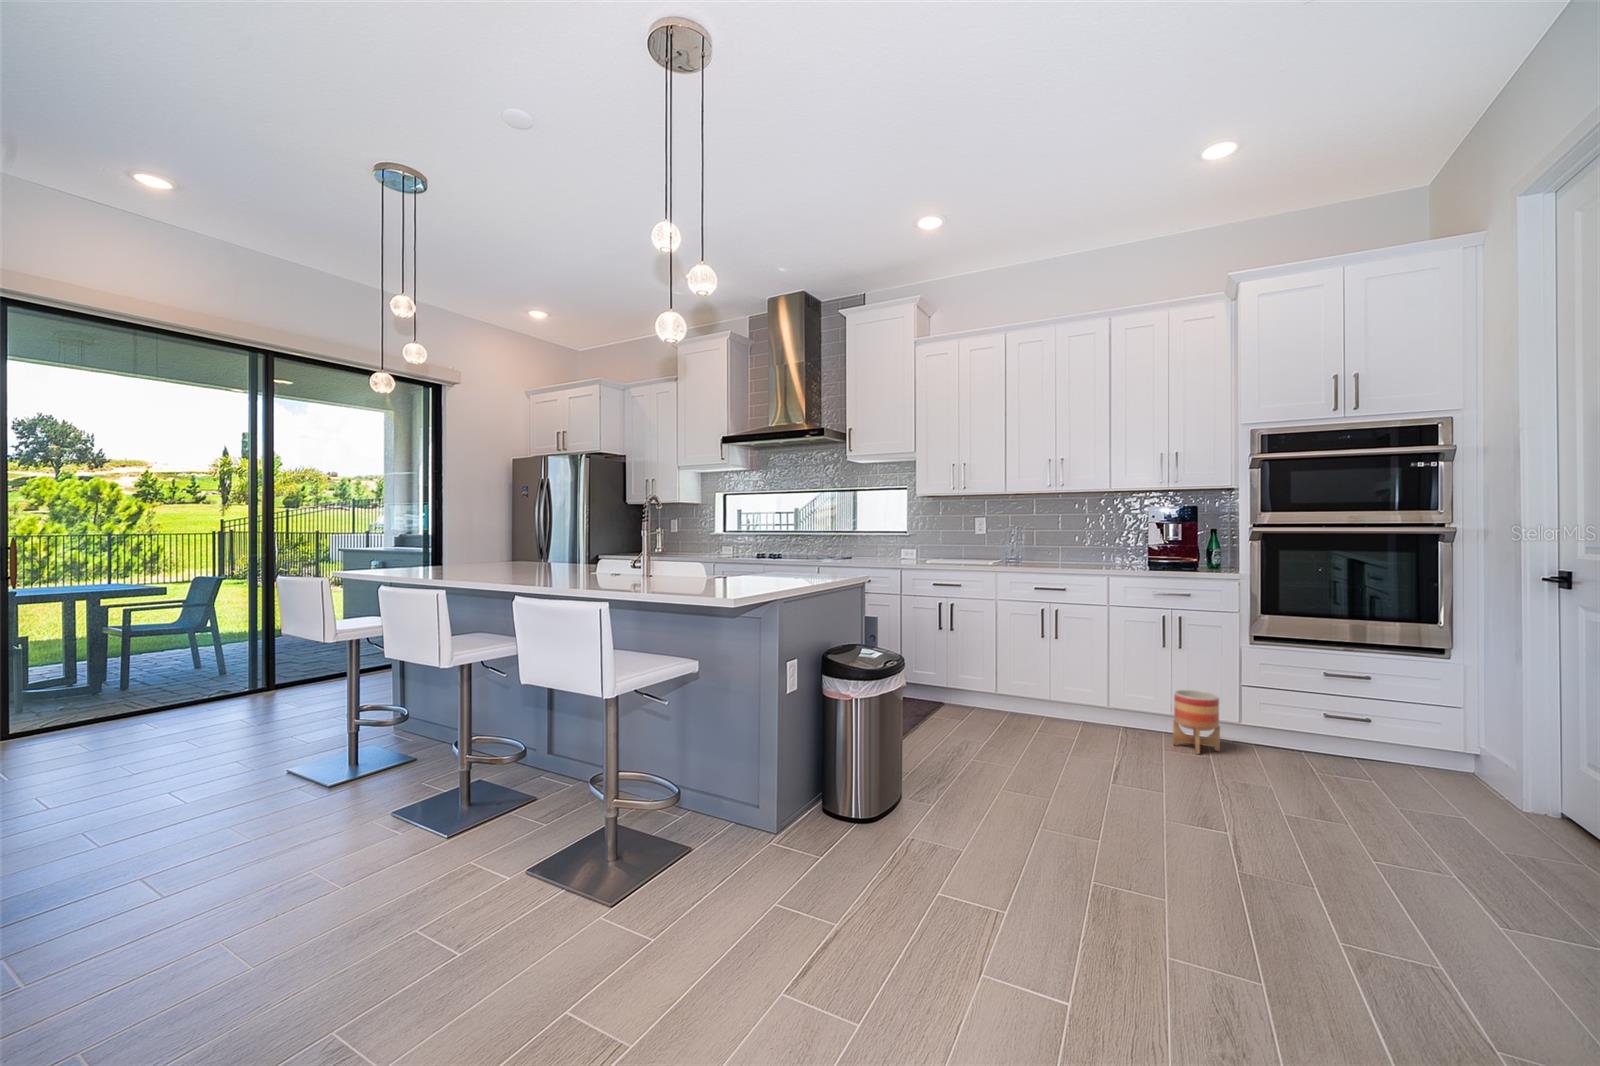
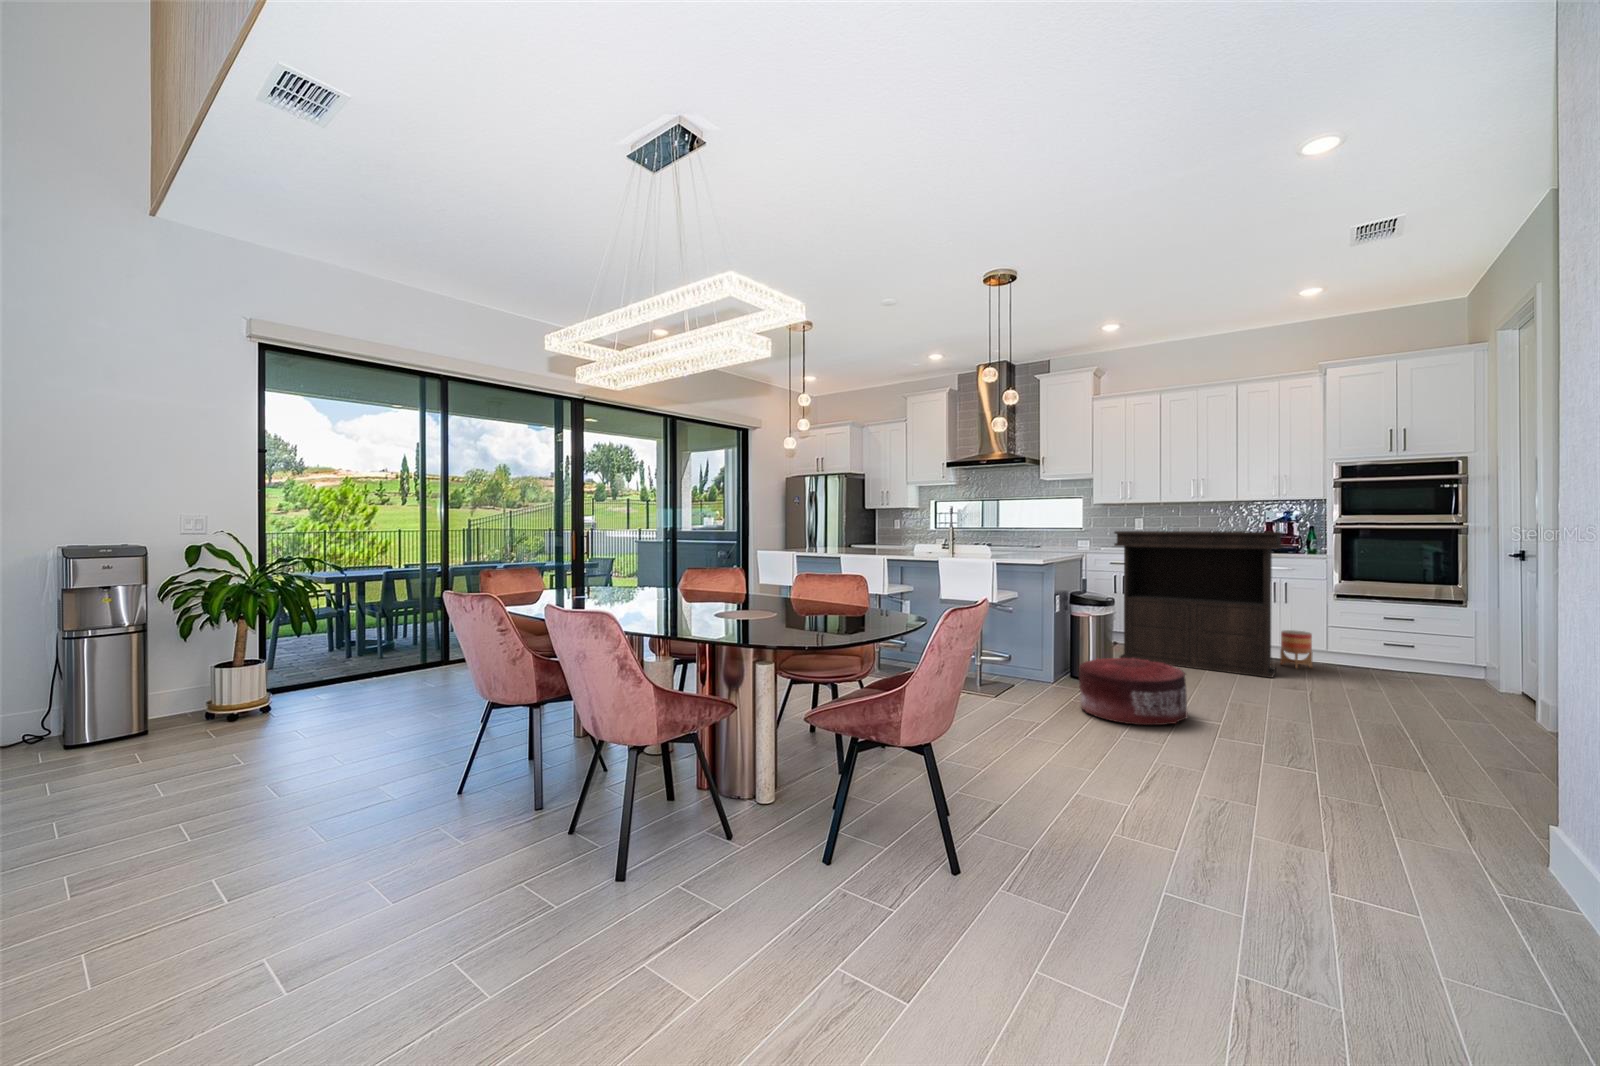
console table: none [929,536,1180,784] -> present [1114,531,1283,678]
pouf: none [790,796,1010,1011] -> present [1079,658,1188,725]

